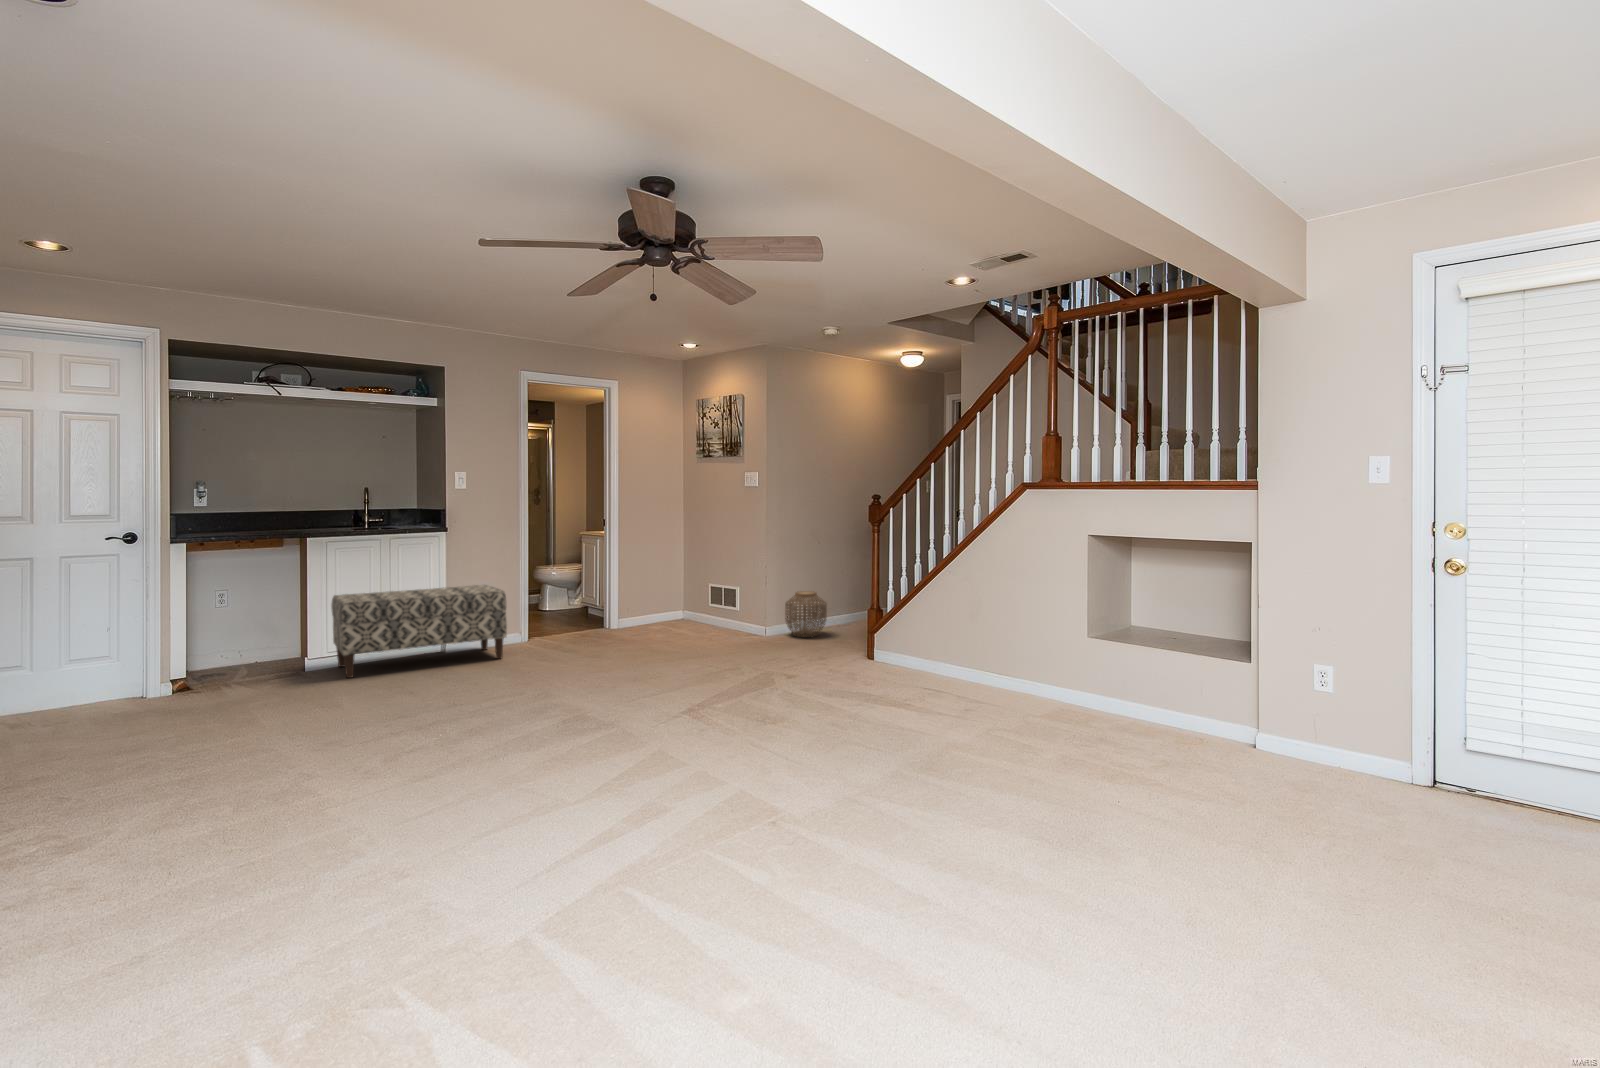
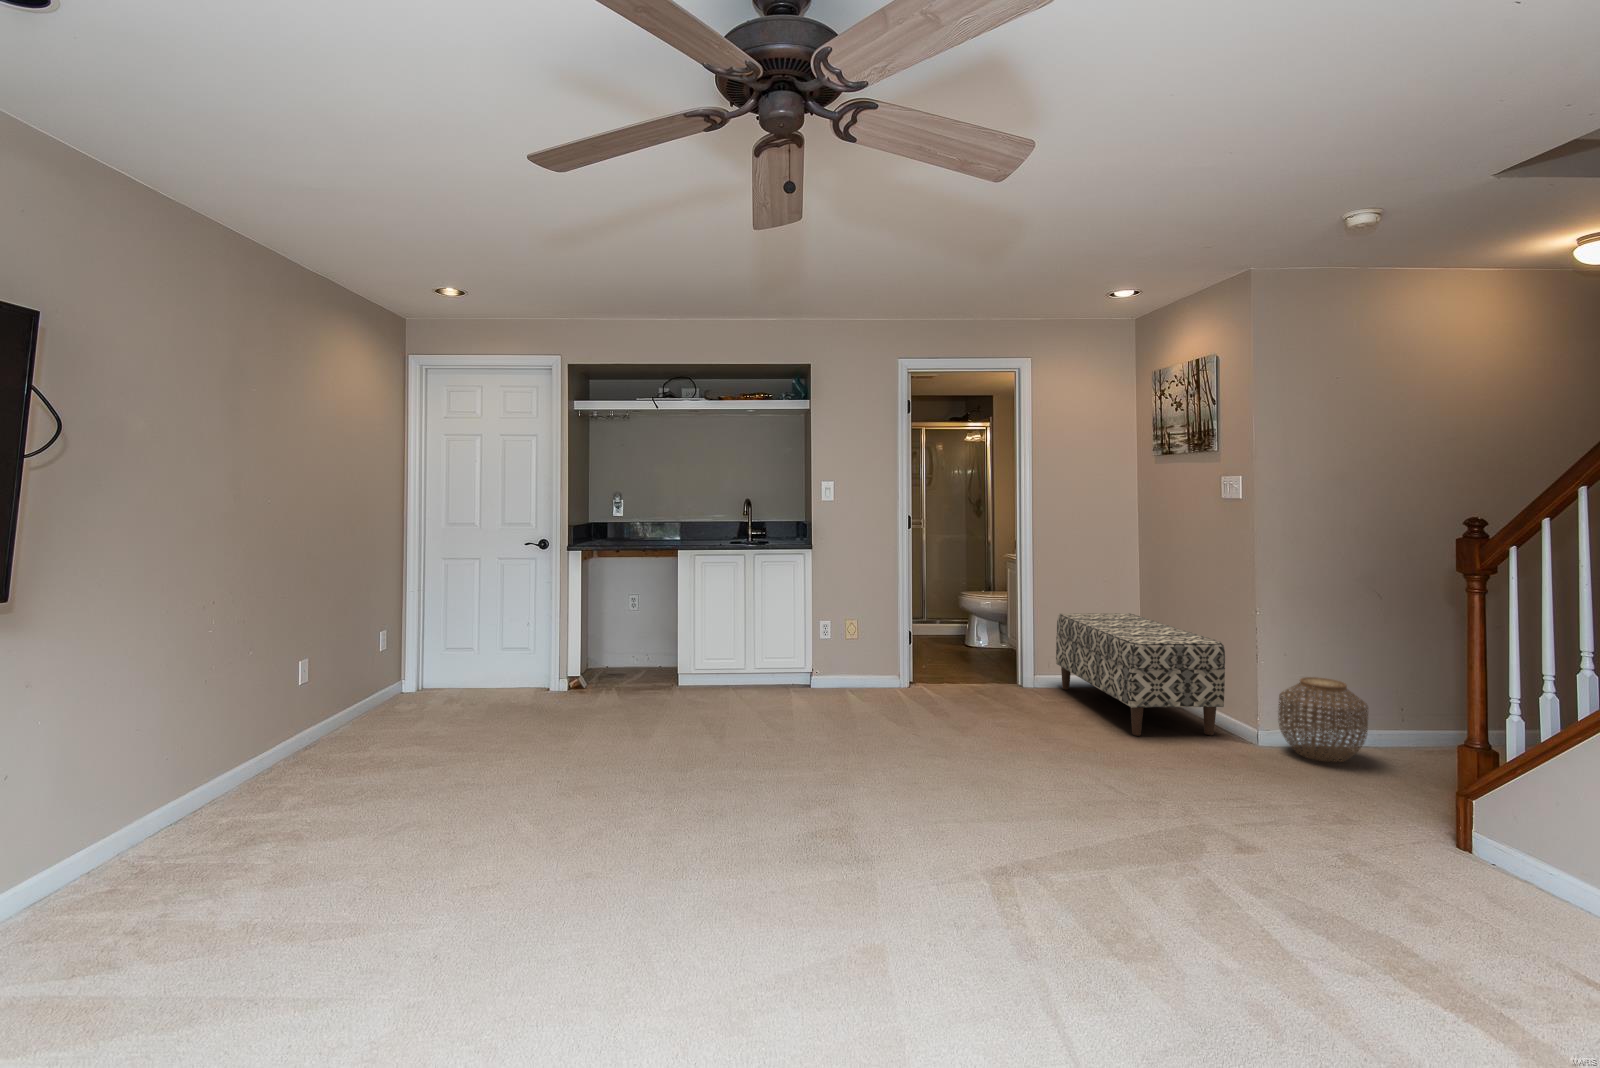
bench: present [331,585,507,678] -> present [1056,613,1225,736]

